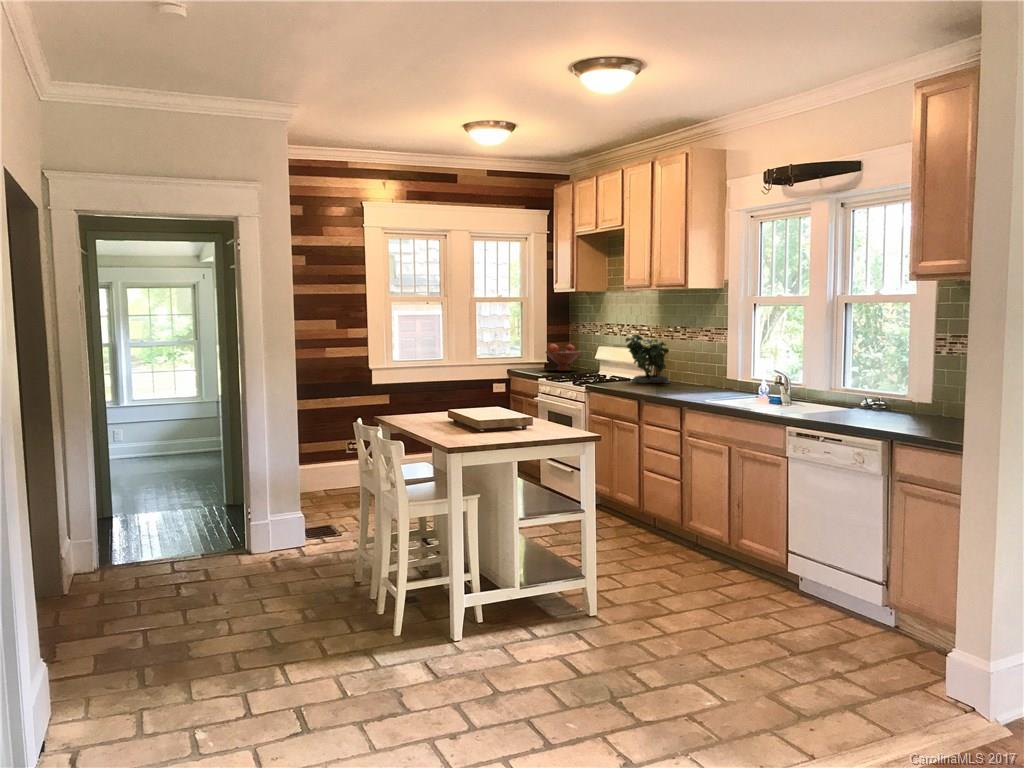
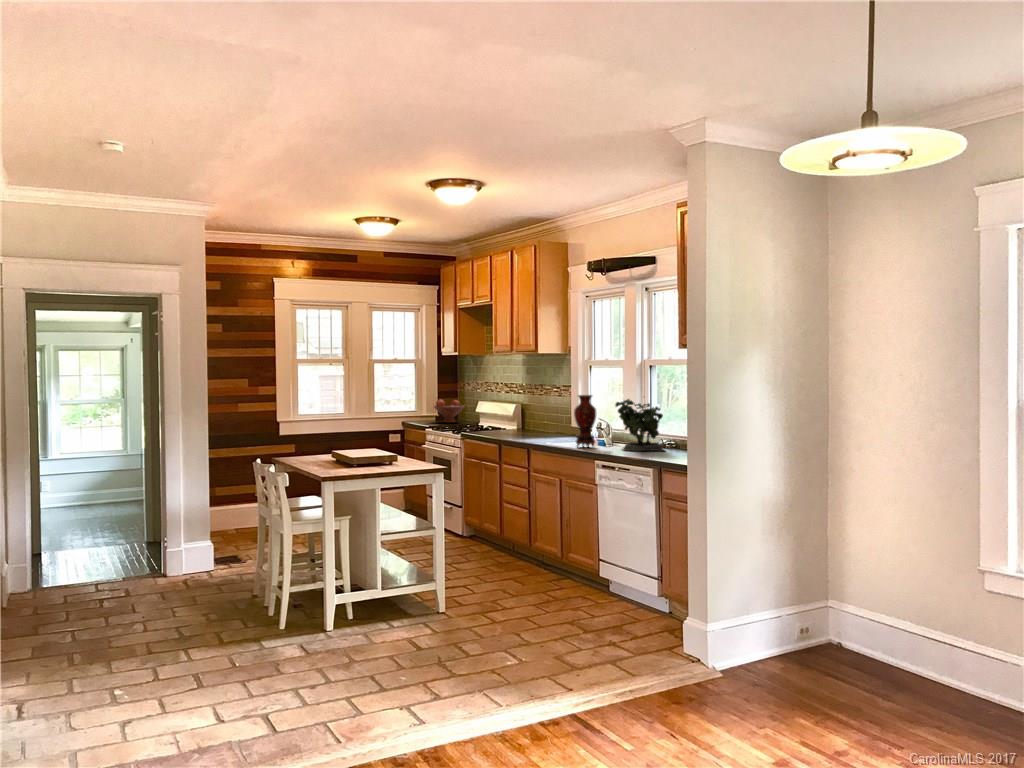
potted plant: present [626,335,670,383] -> present [615,399,664,451]
vase: none [749,341,779,408] -> present [574,395,596,448]

